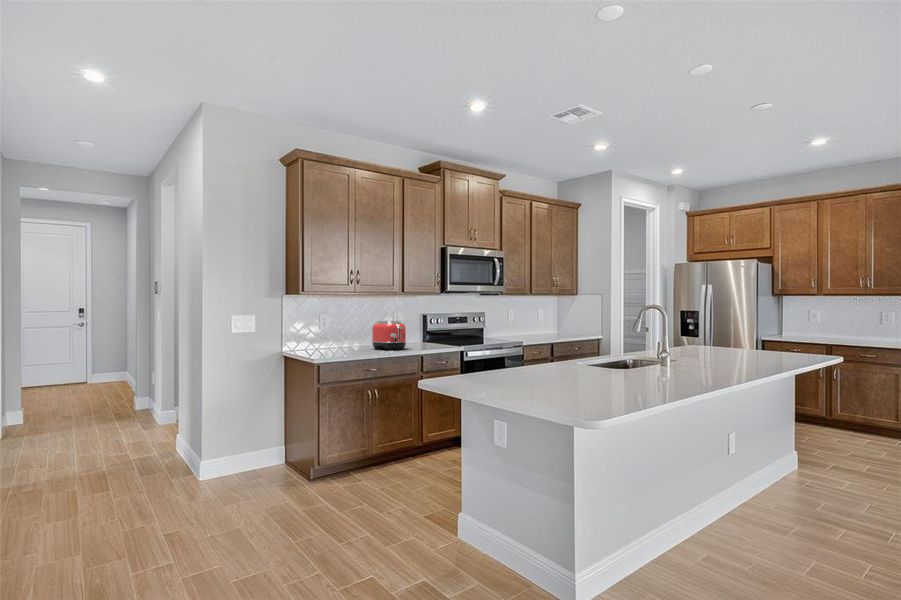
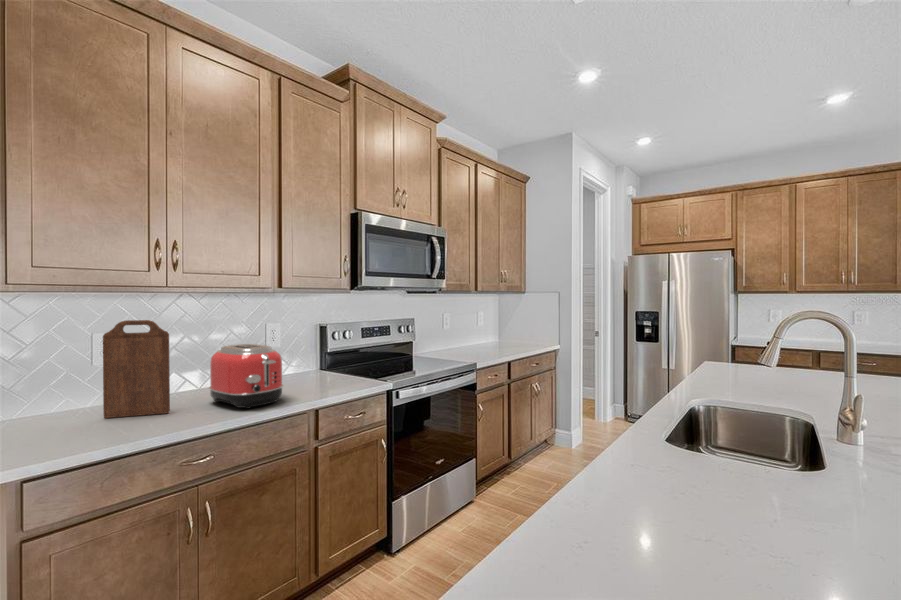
cutting board: none [331,307,357,351] -> present [103,320,170,418]

